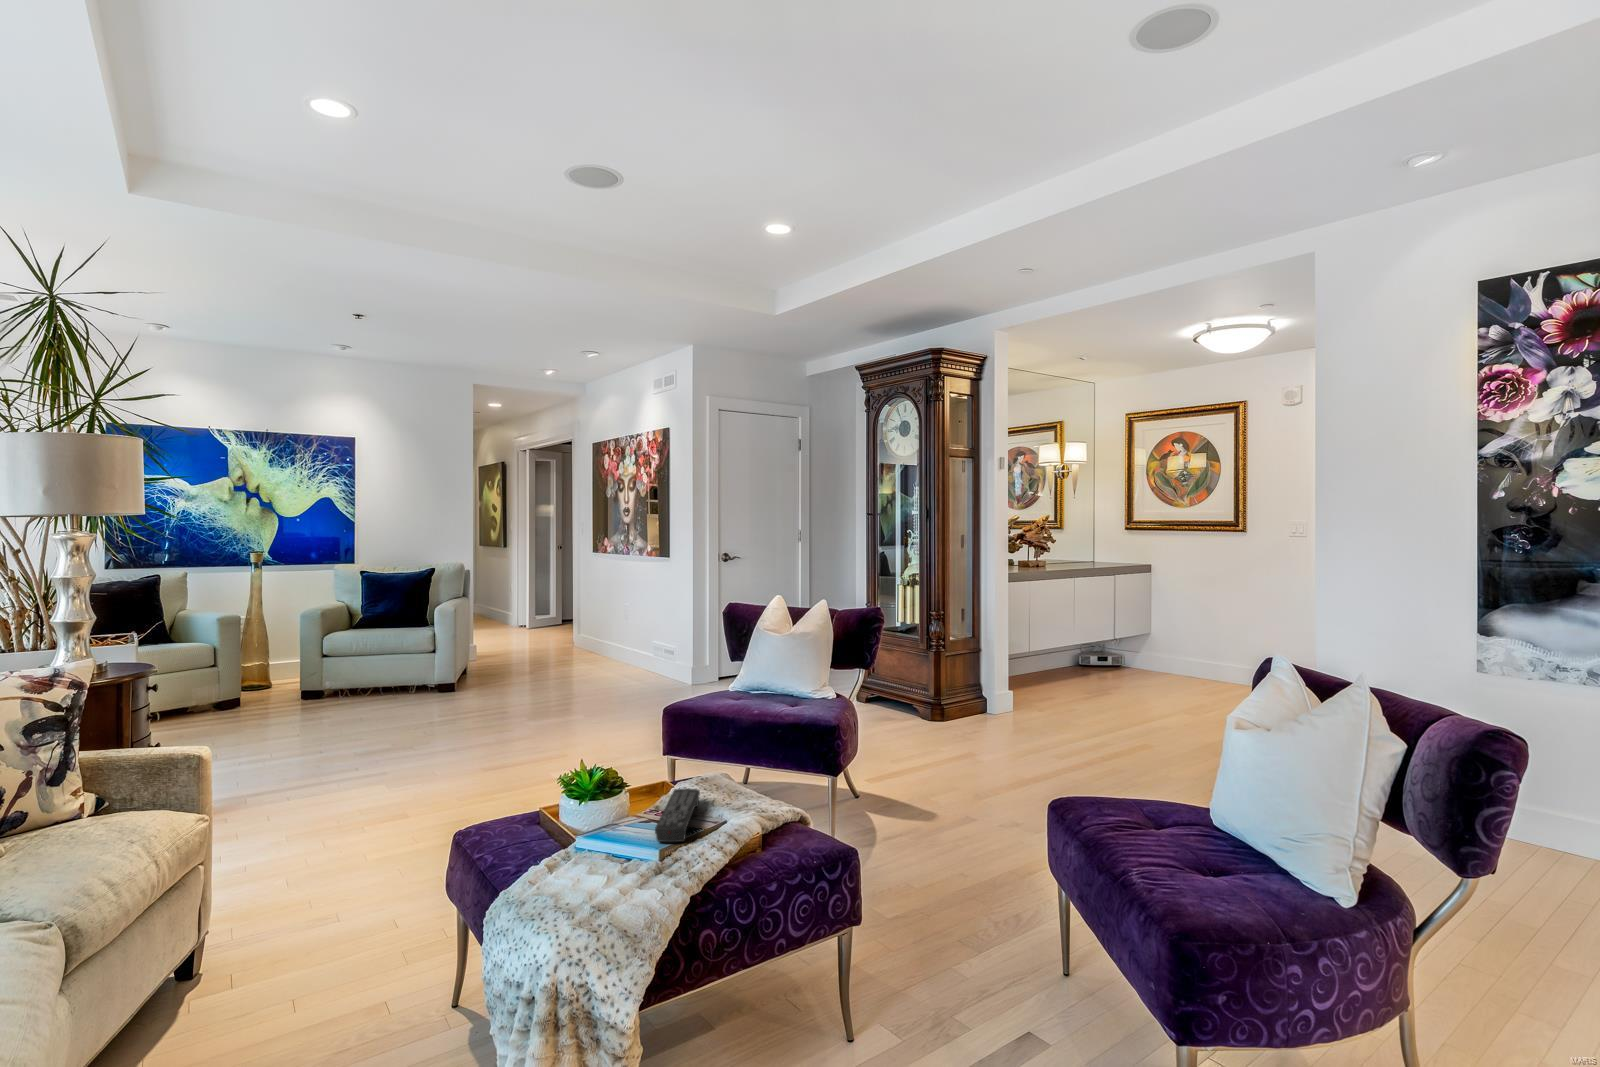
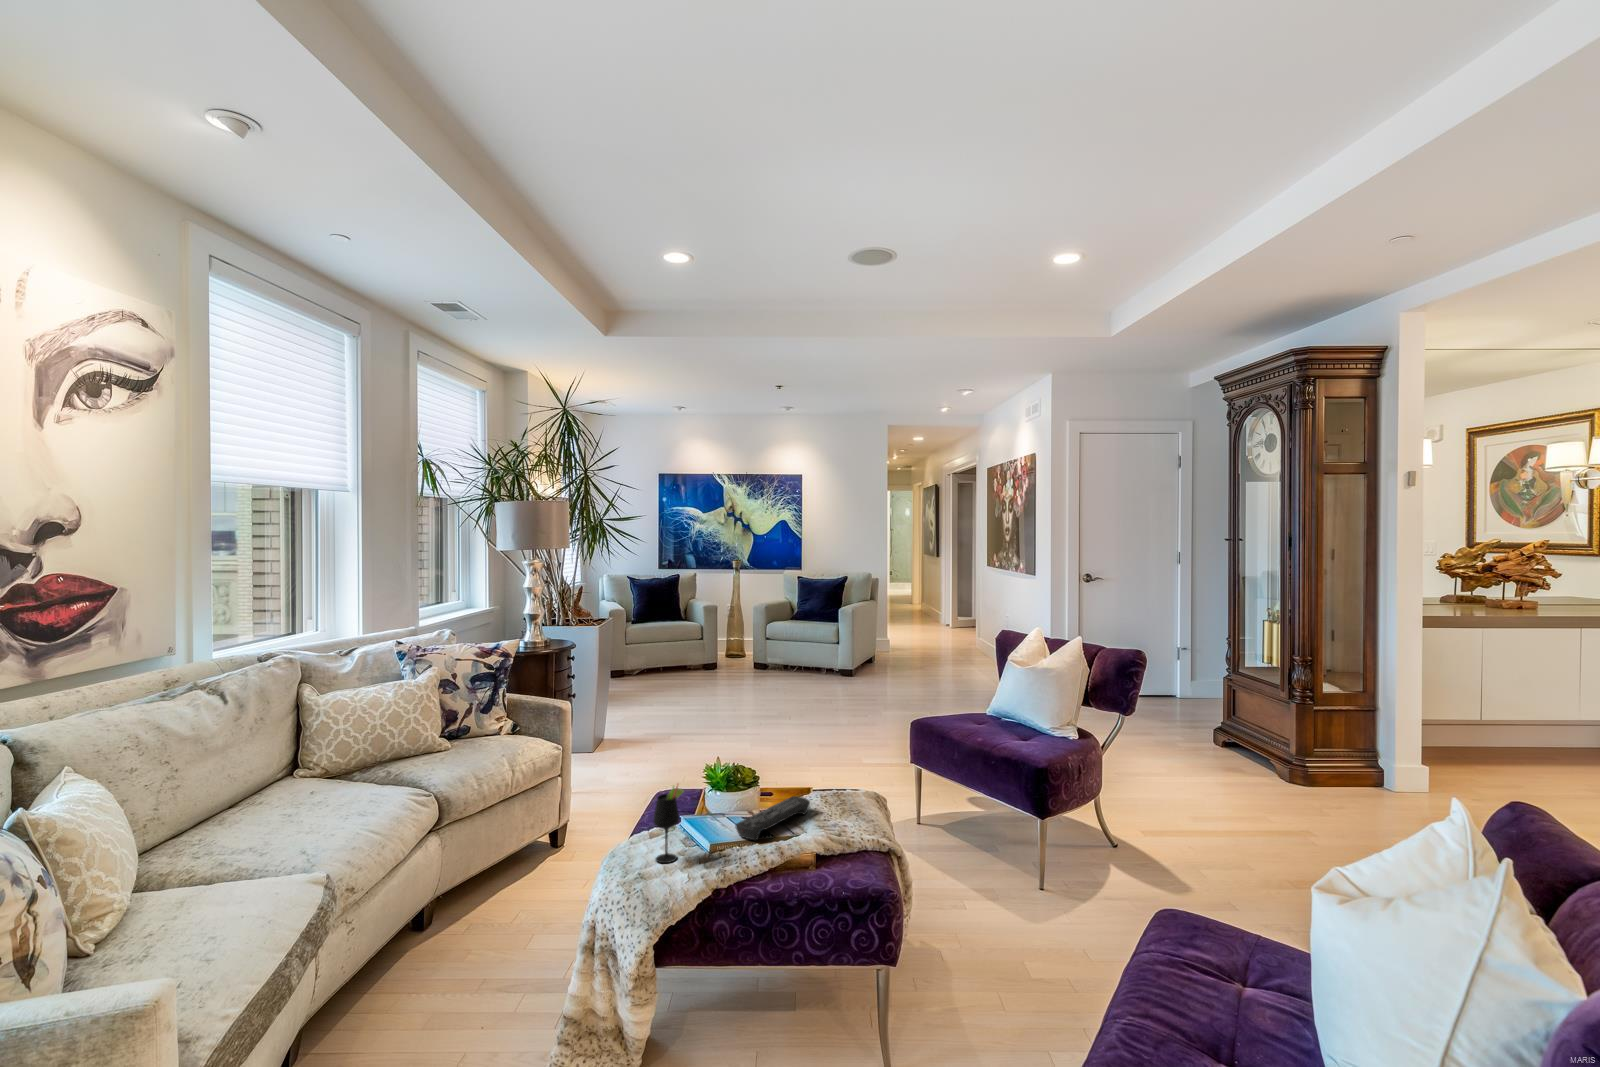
wine glass: none [588,783,625,892] -> present [654,785,684,863]

